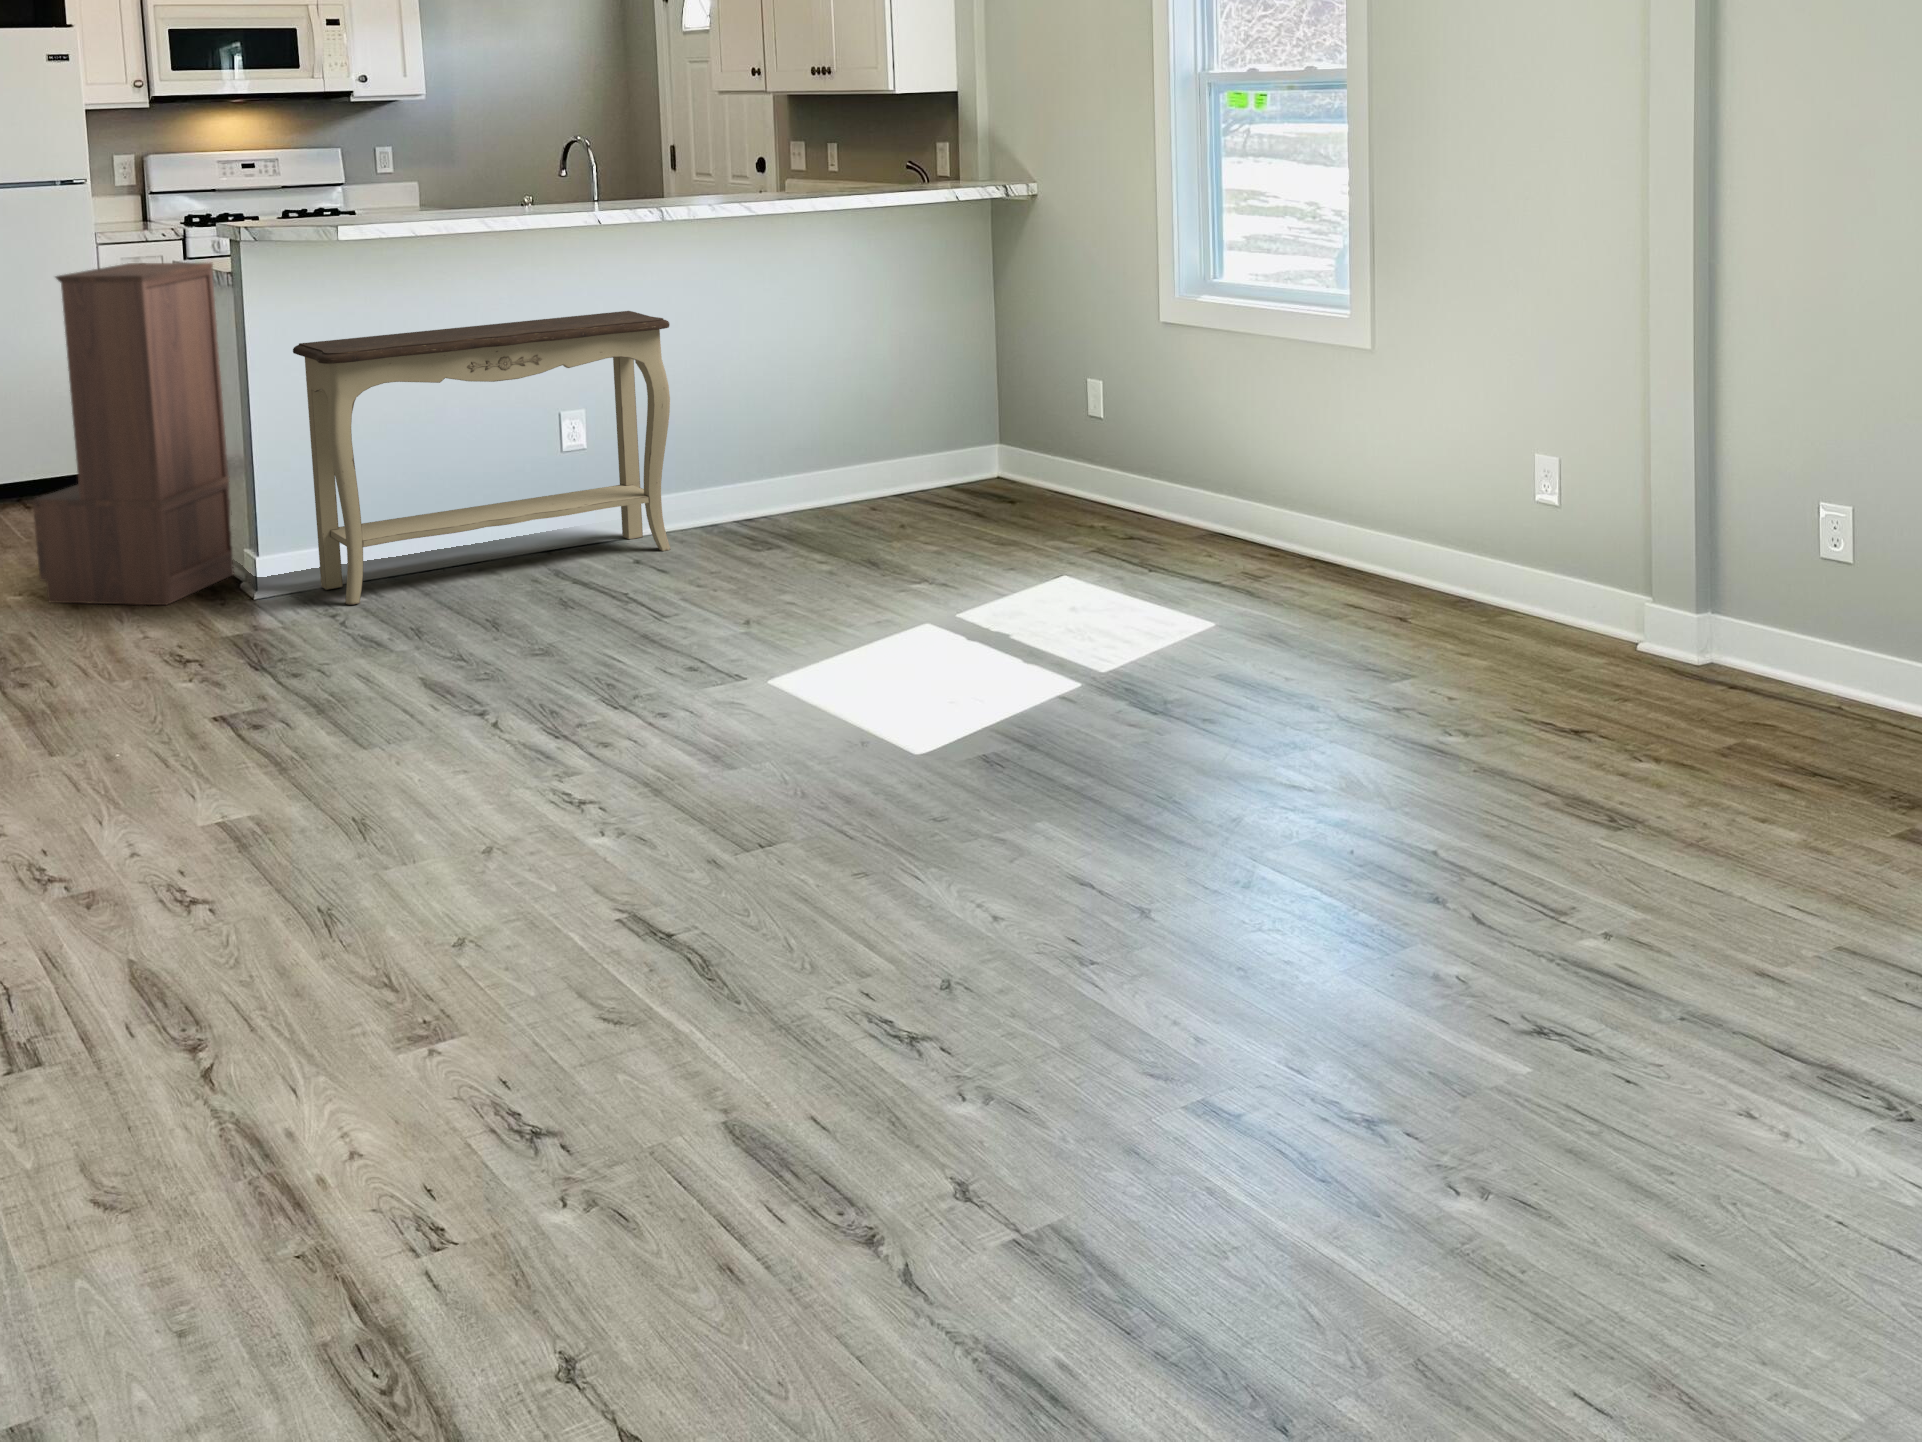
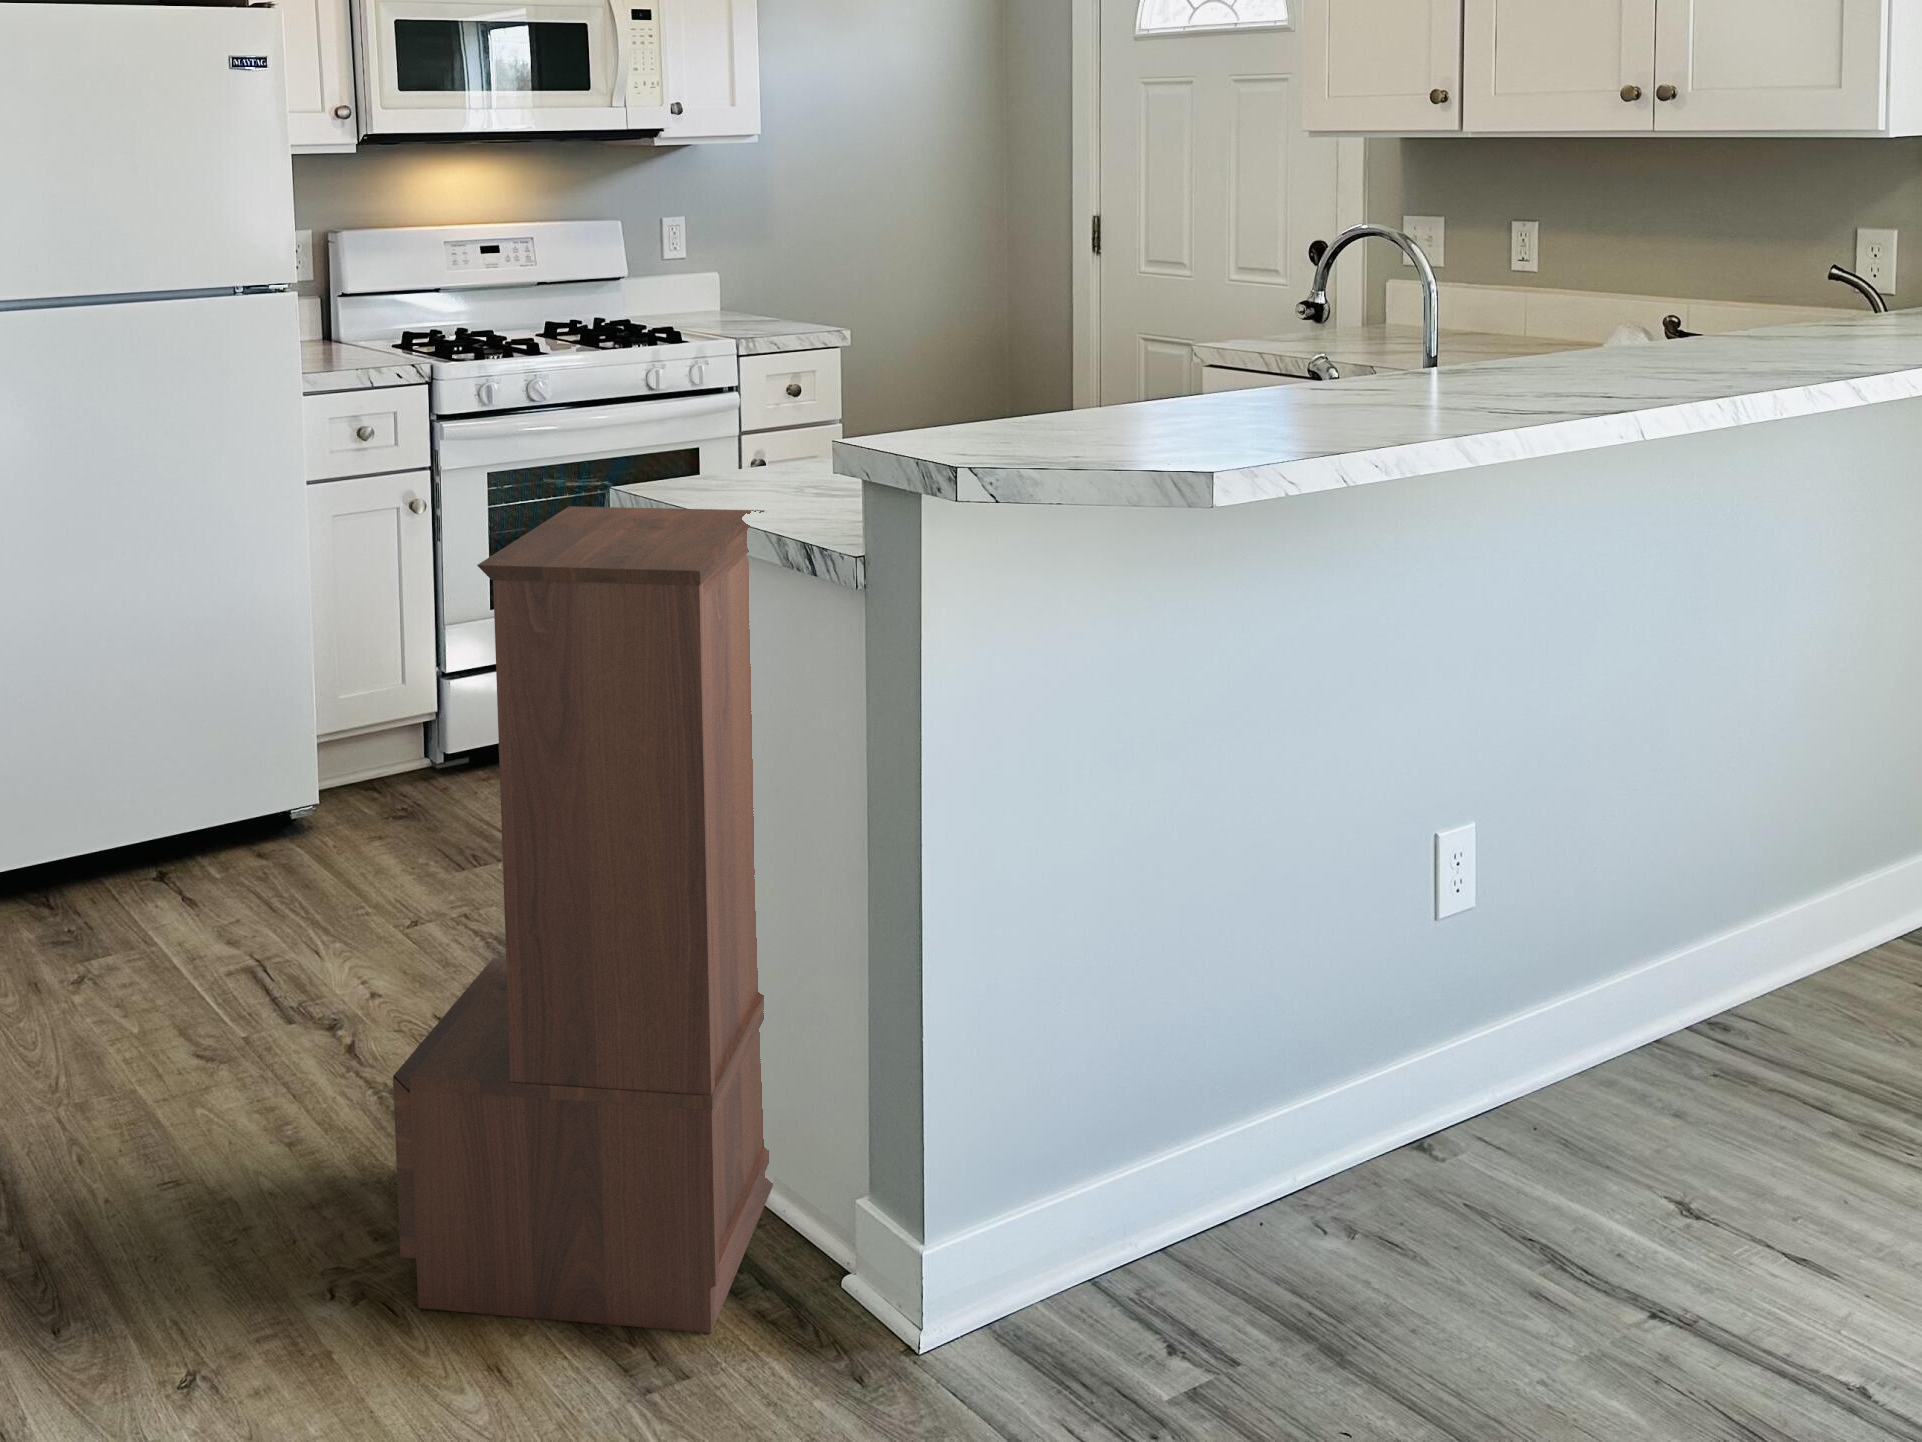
console table: present [293,311,671,605] -> none [1000,591,1698,1353]

